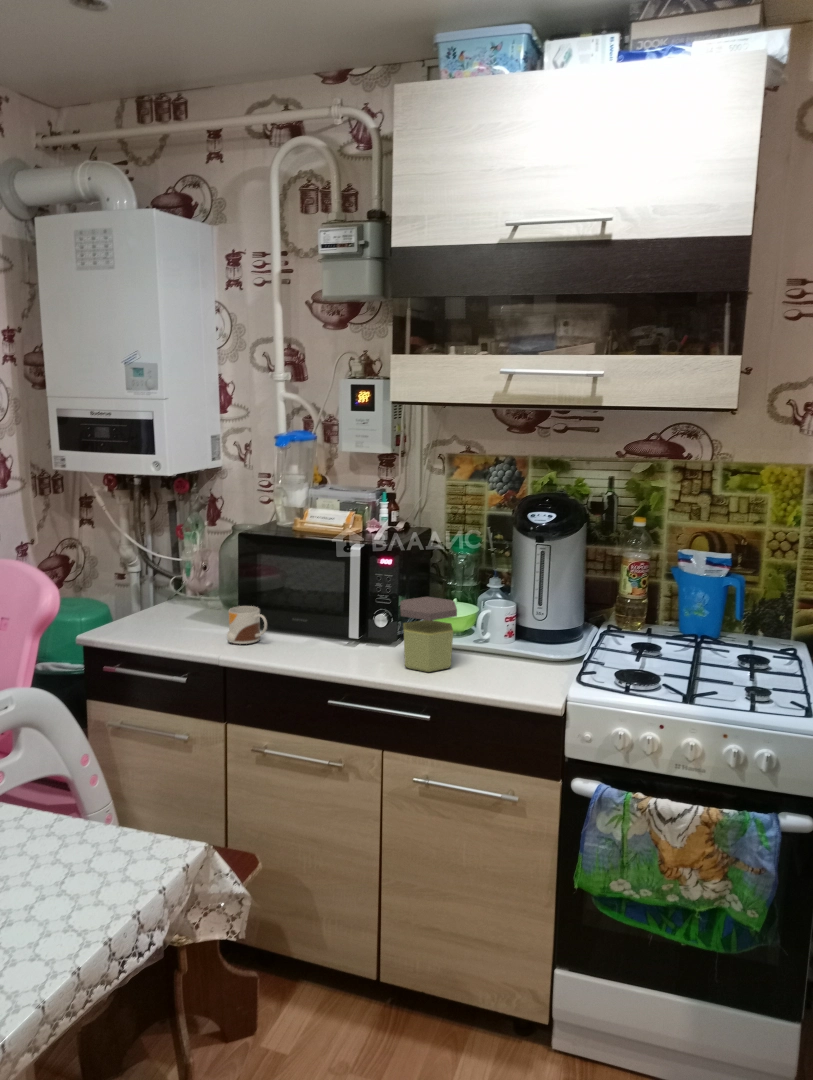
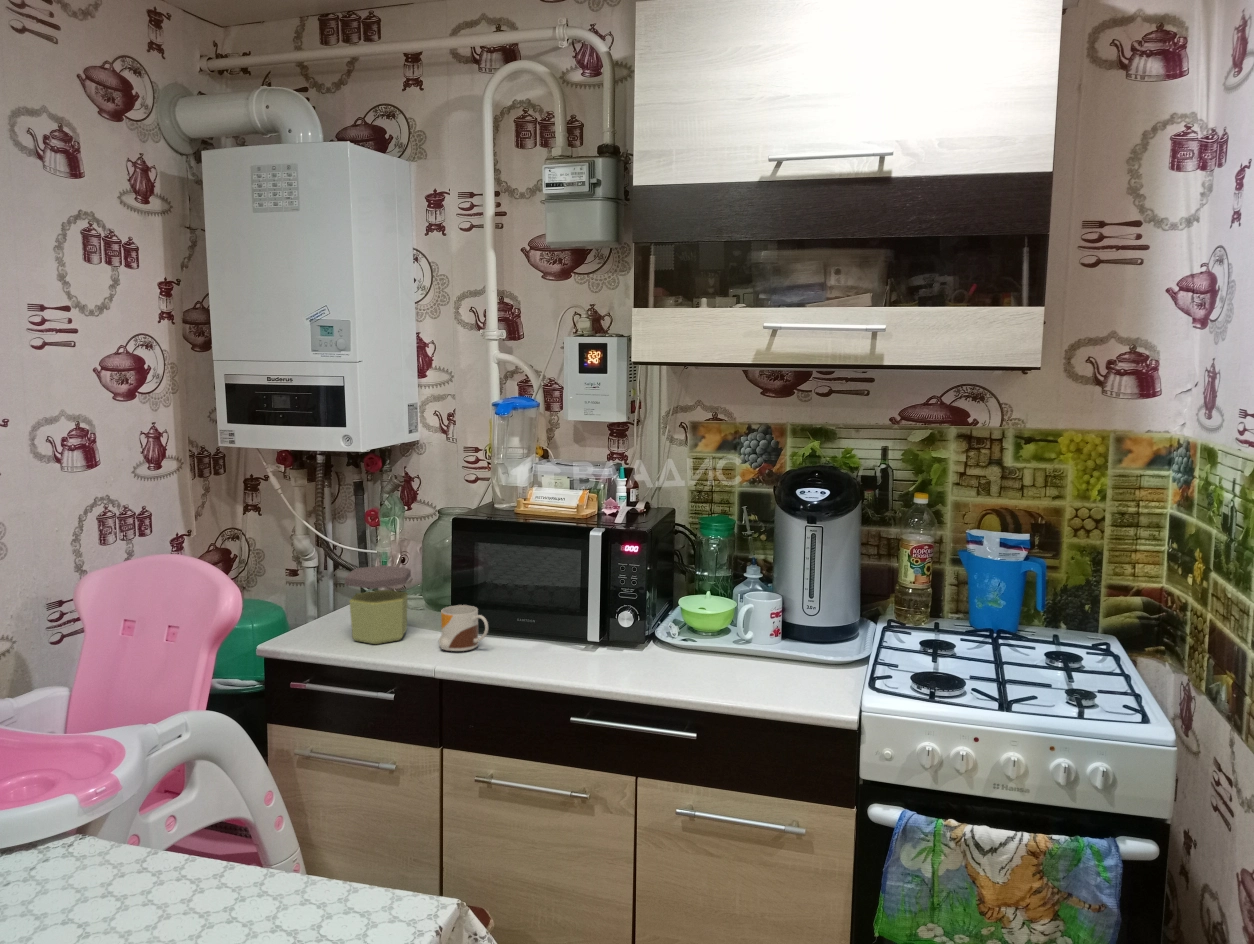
jar: present [400,597,457,672] -> present [345,565,411,644]

